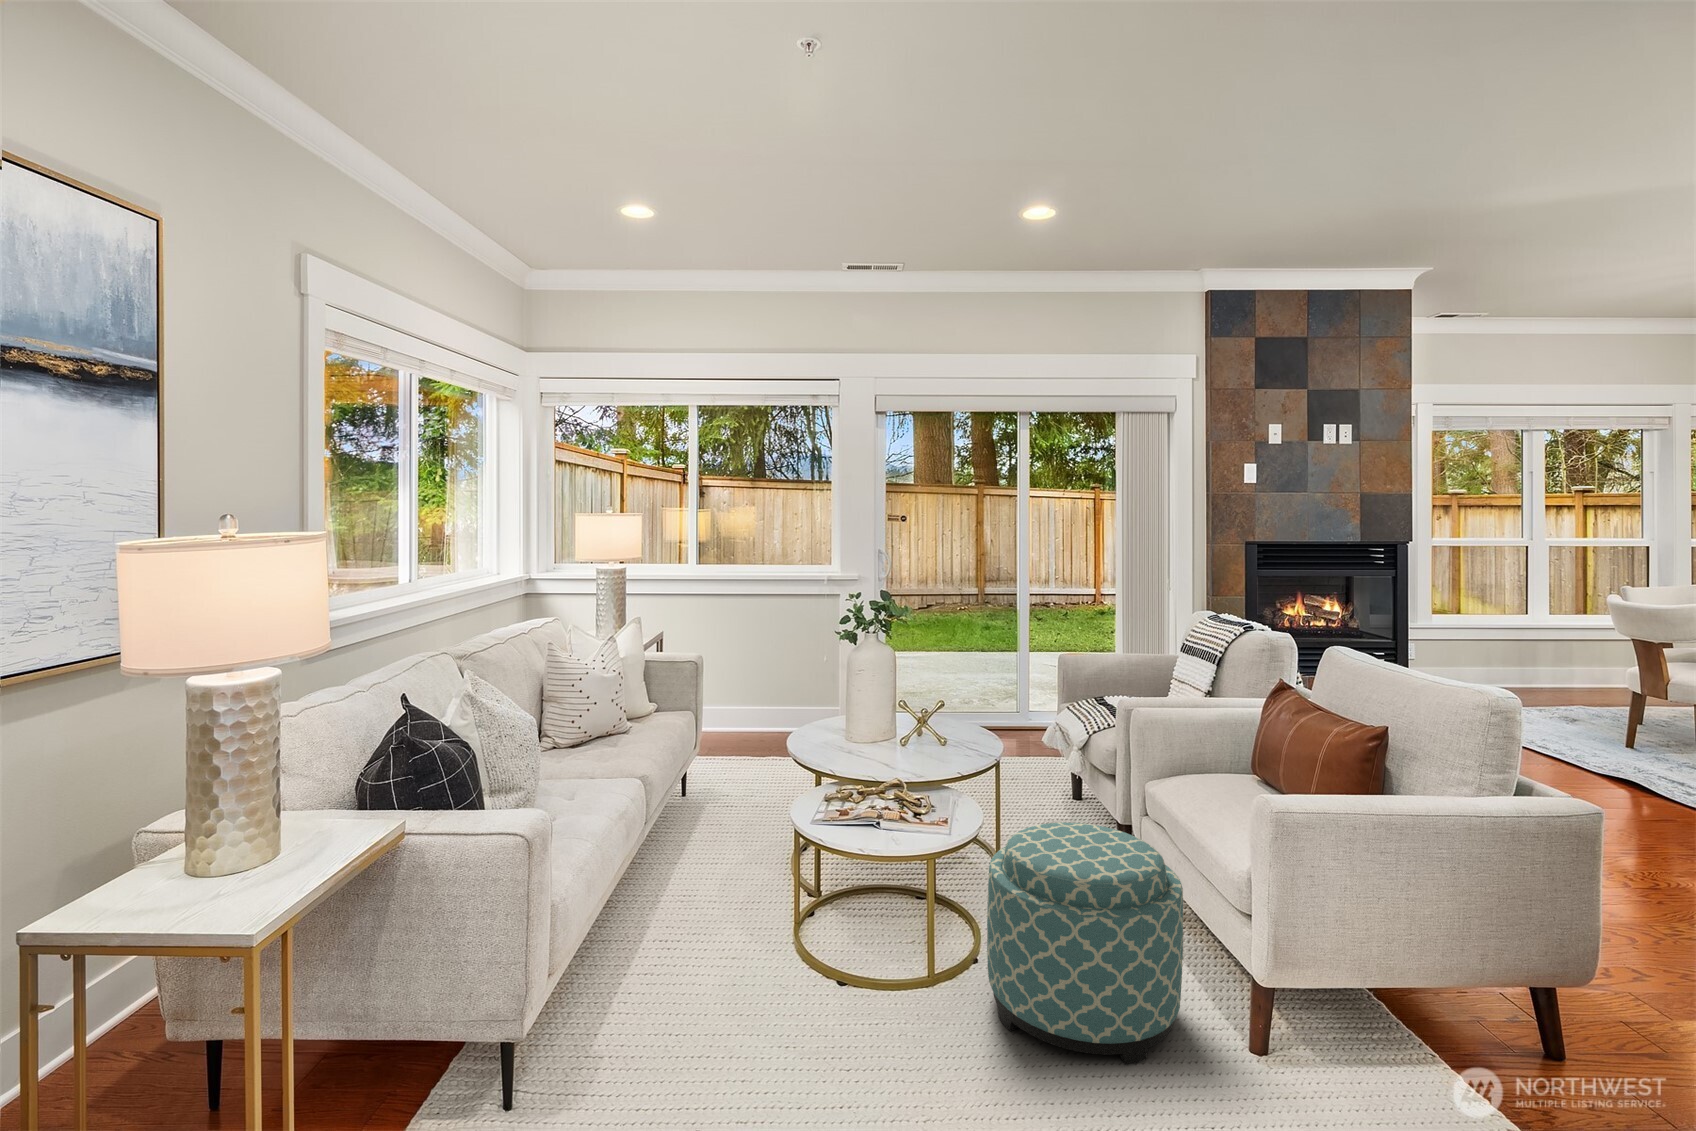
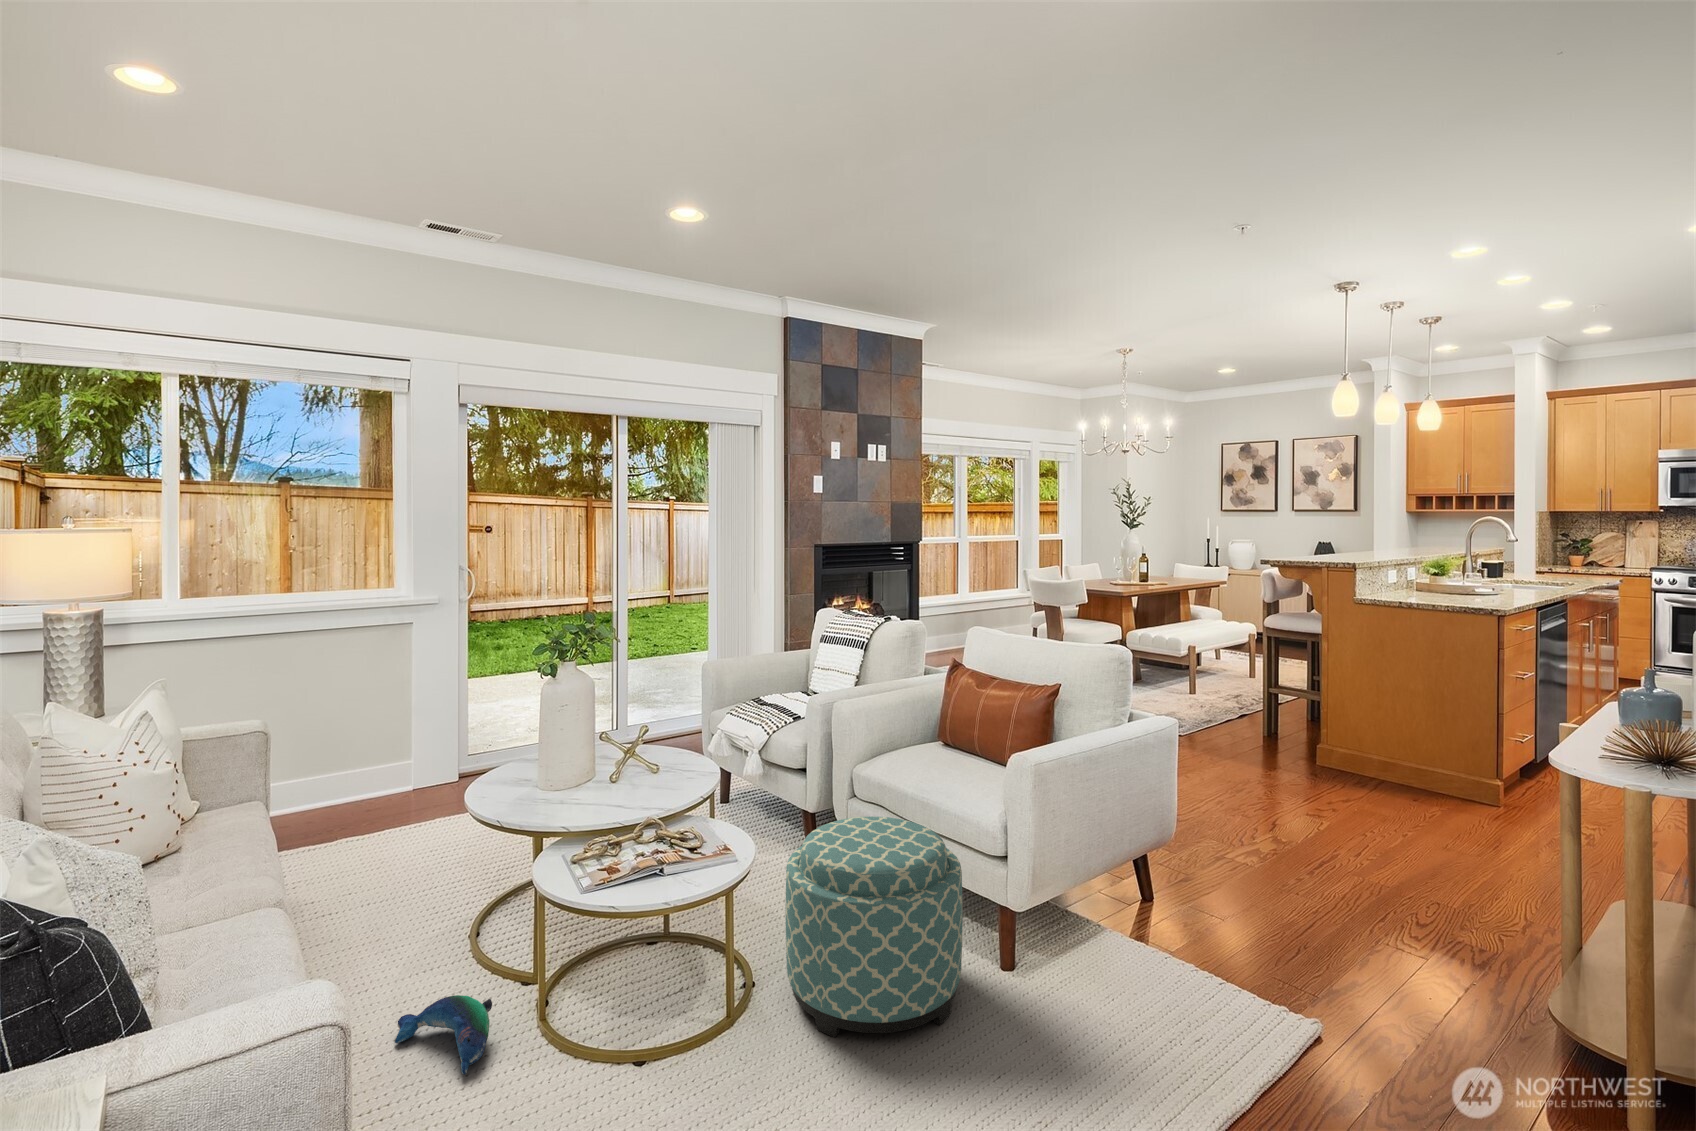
plush toy: none [700,883,761,941] -> present [395,995,492,1074]

